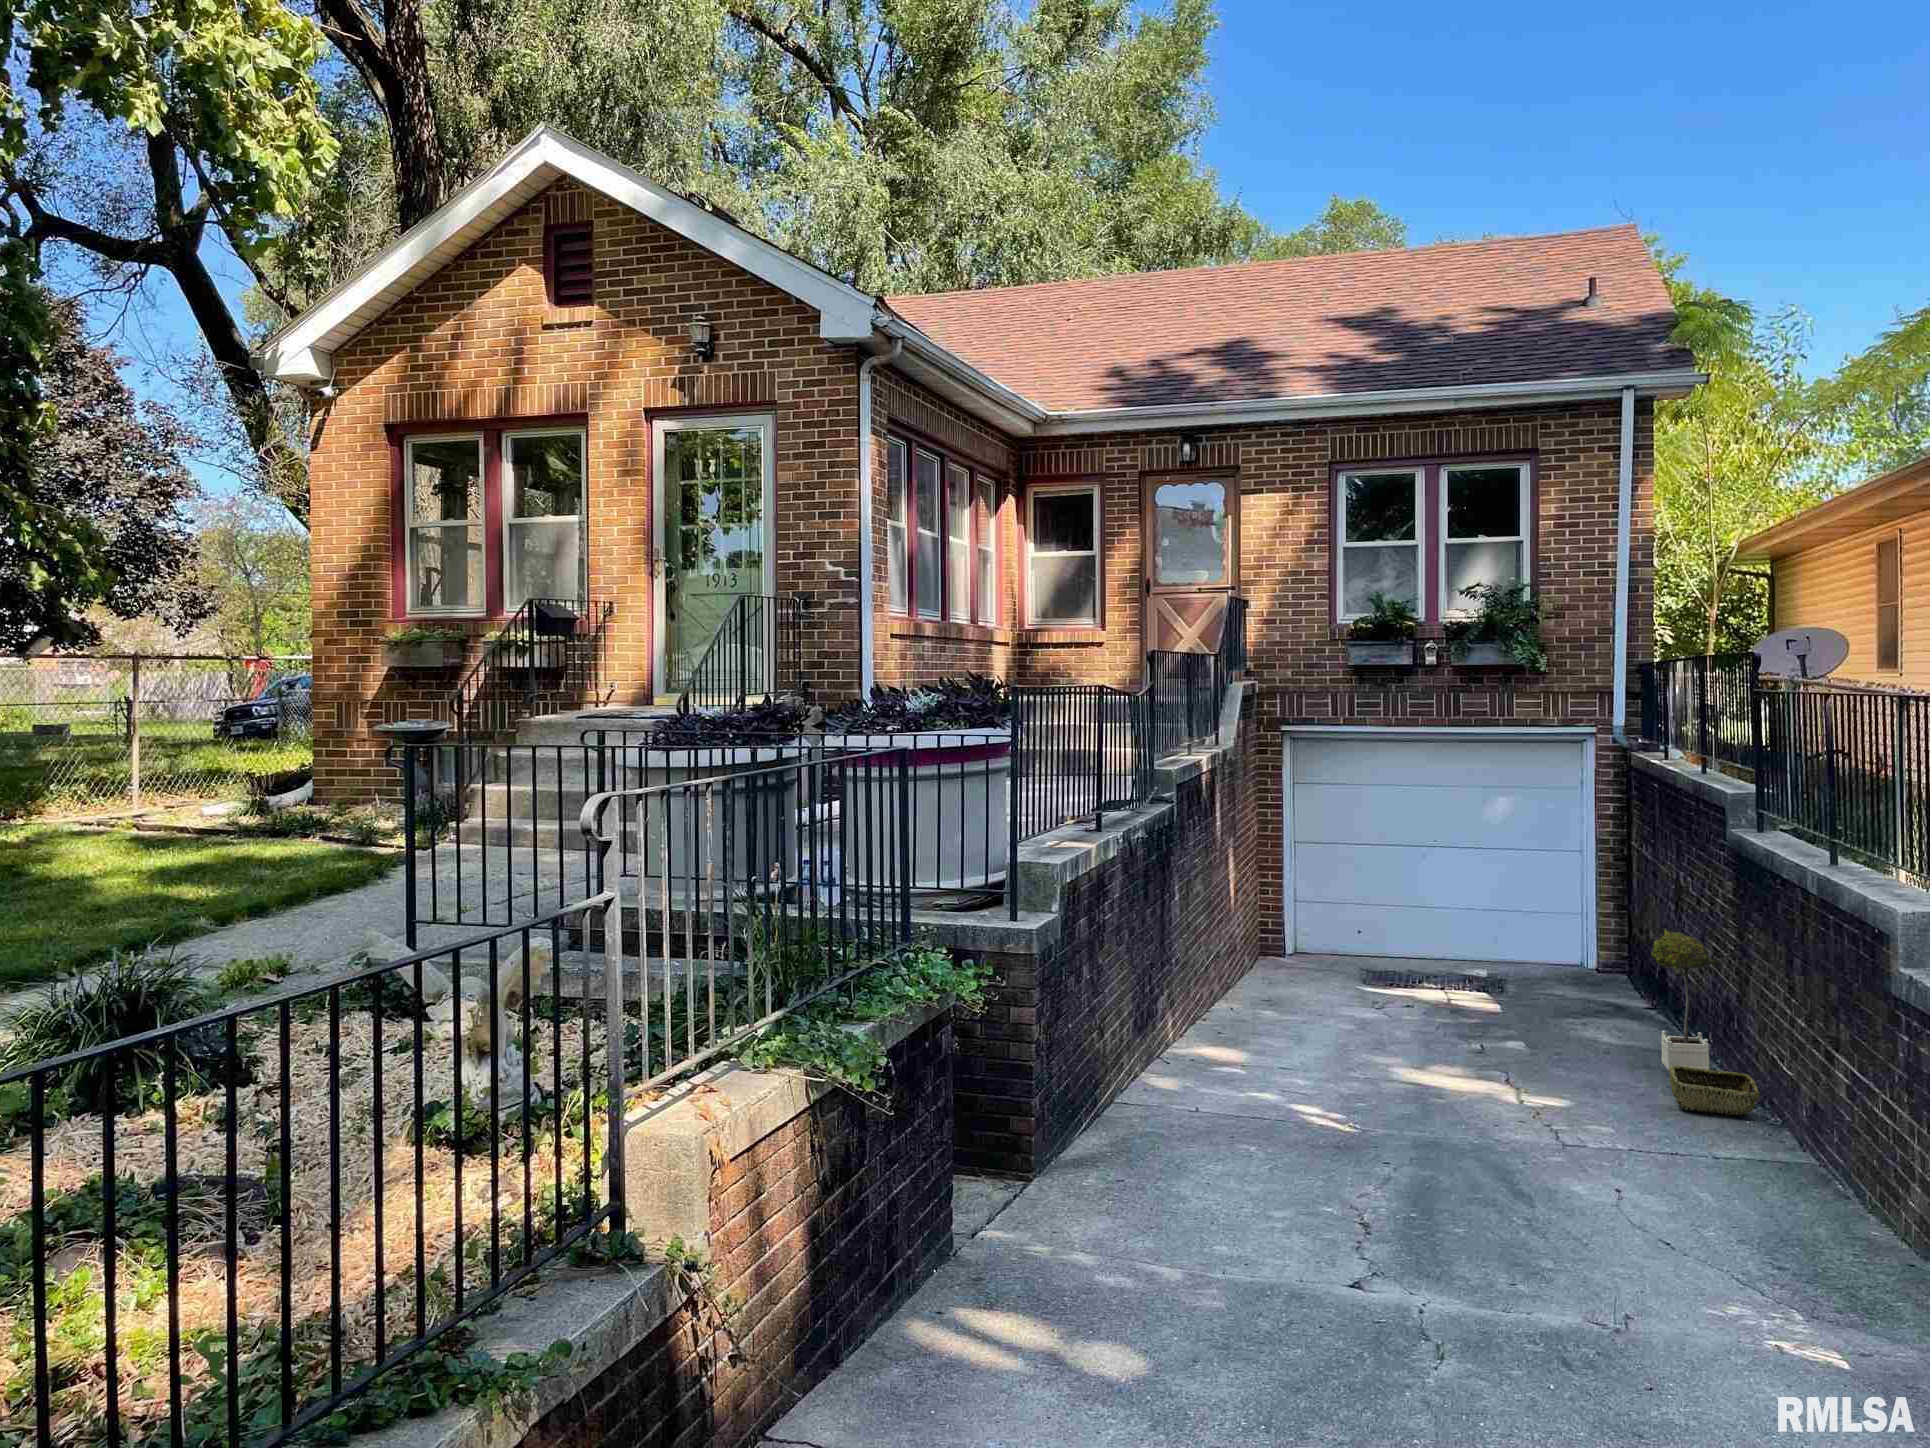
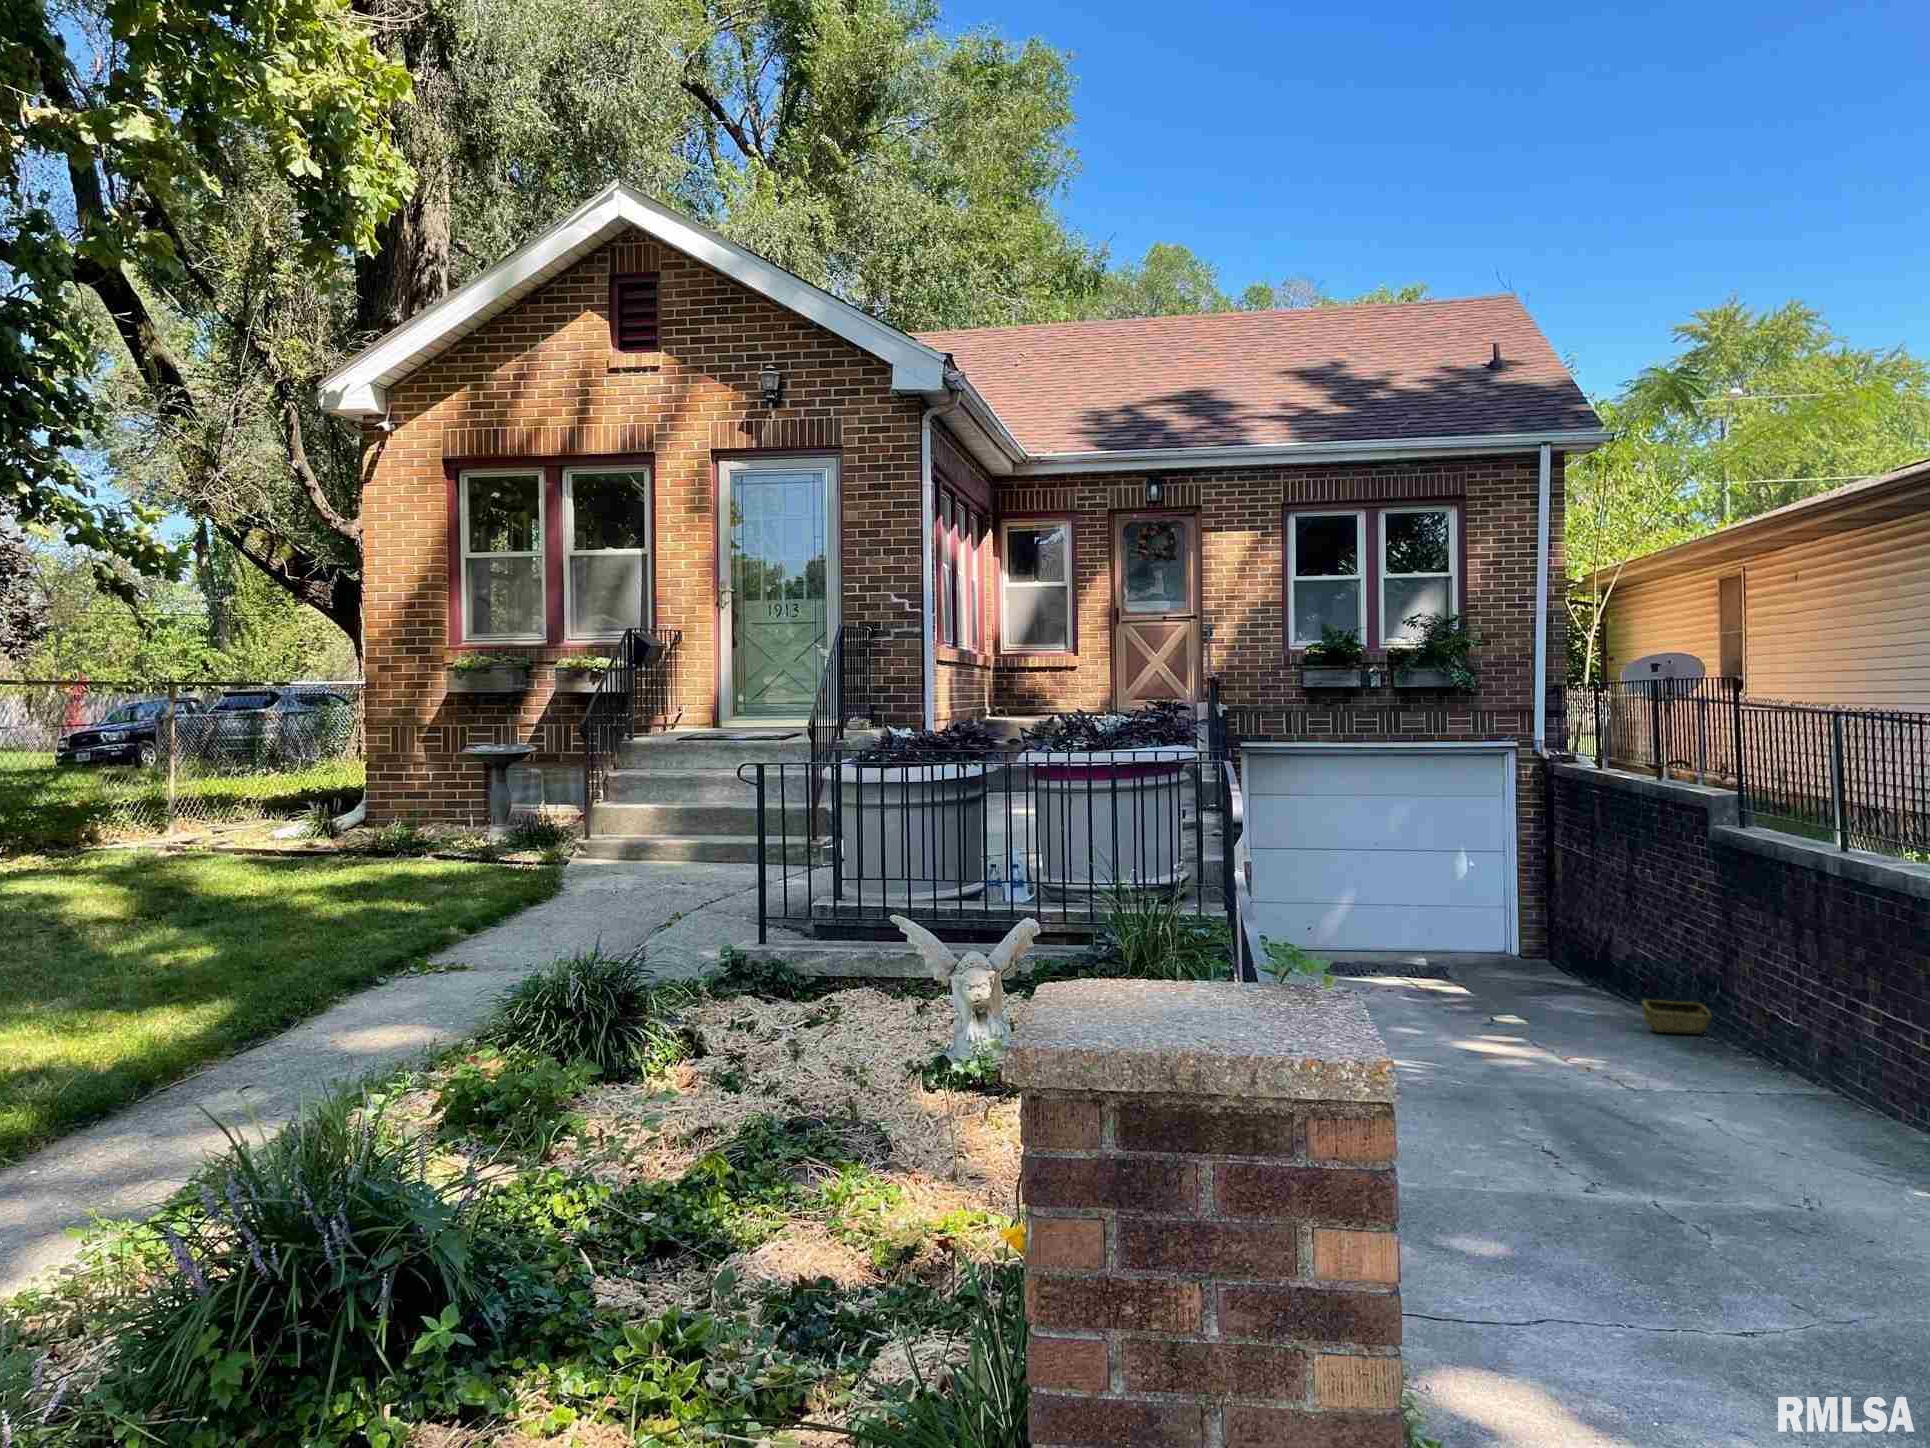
potted tree: present [1651,930,1715,1070] -> none [1610,899,1661,1013]

